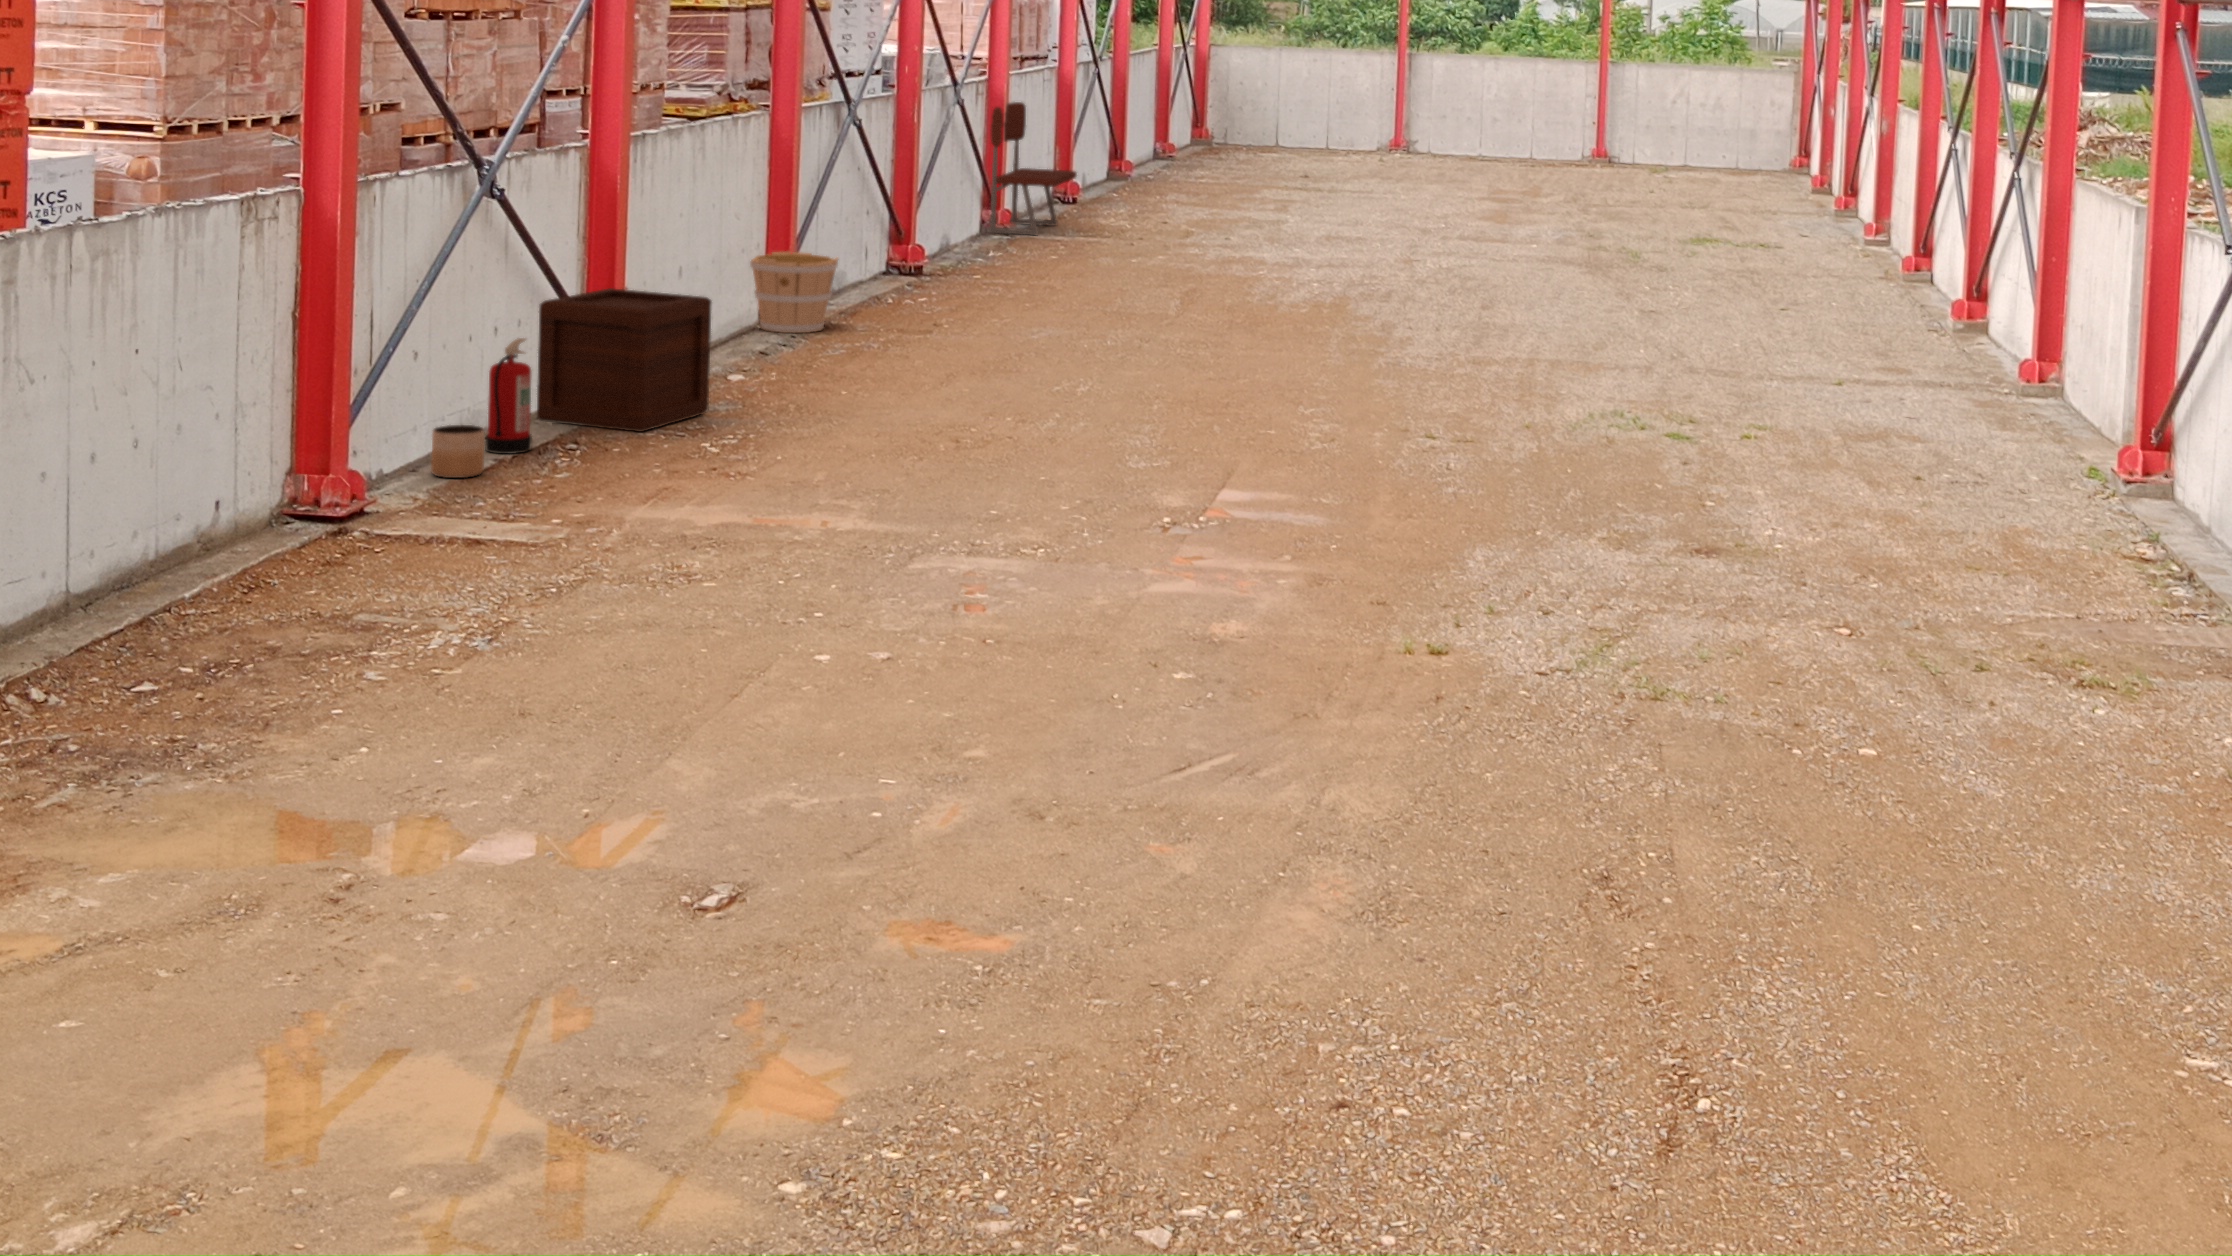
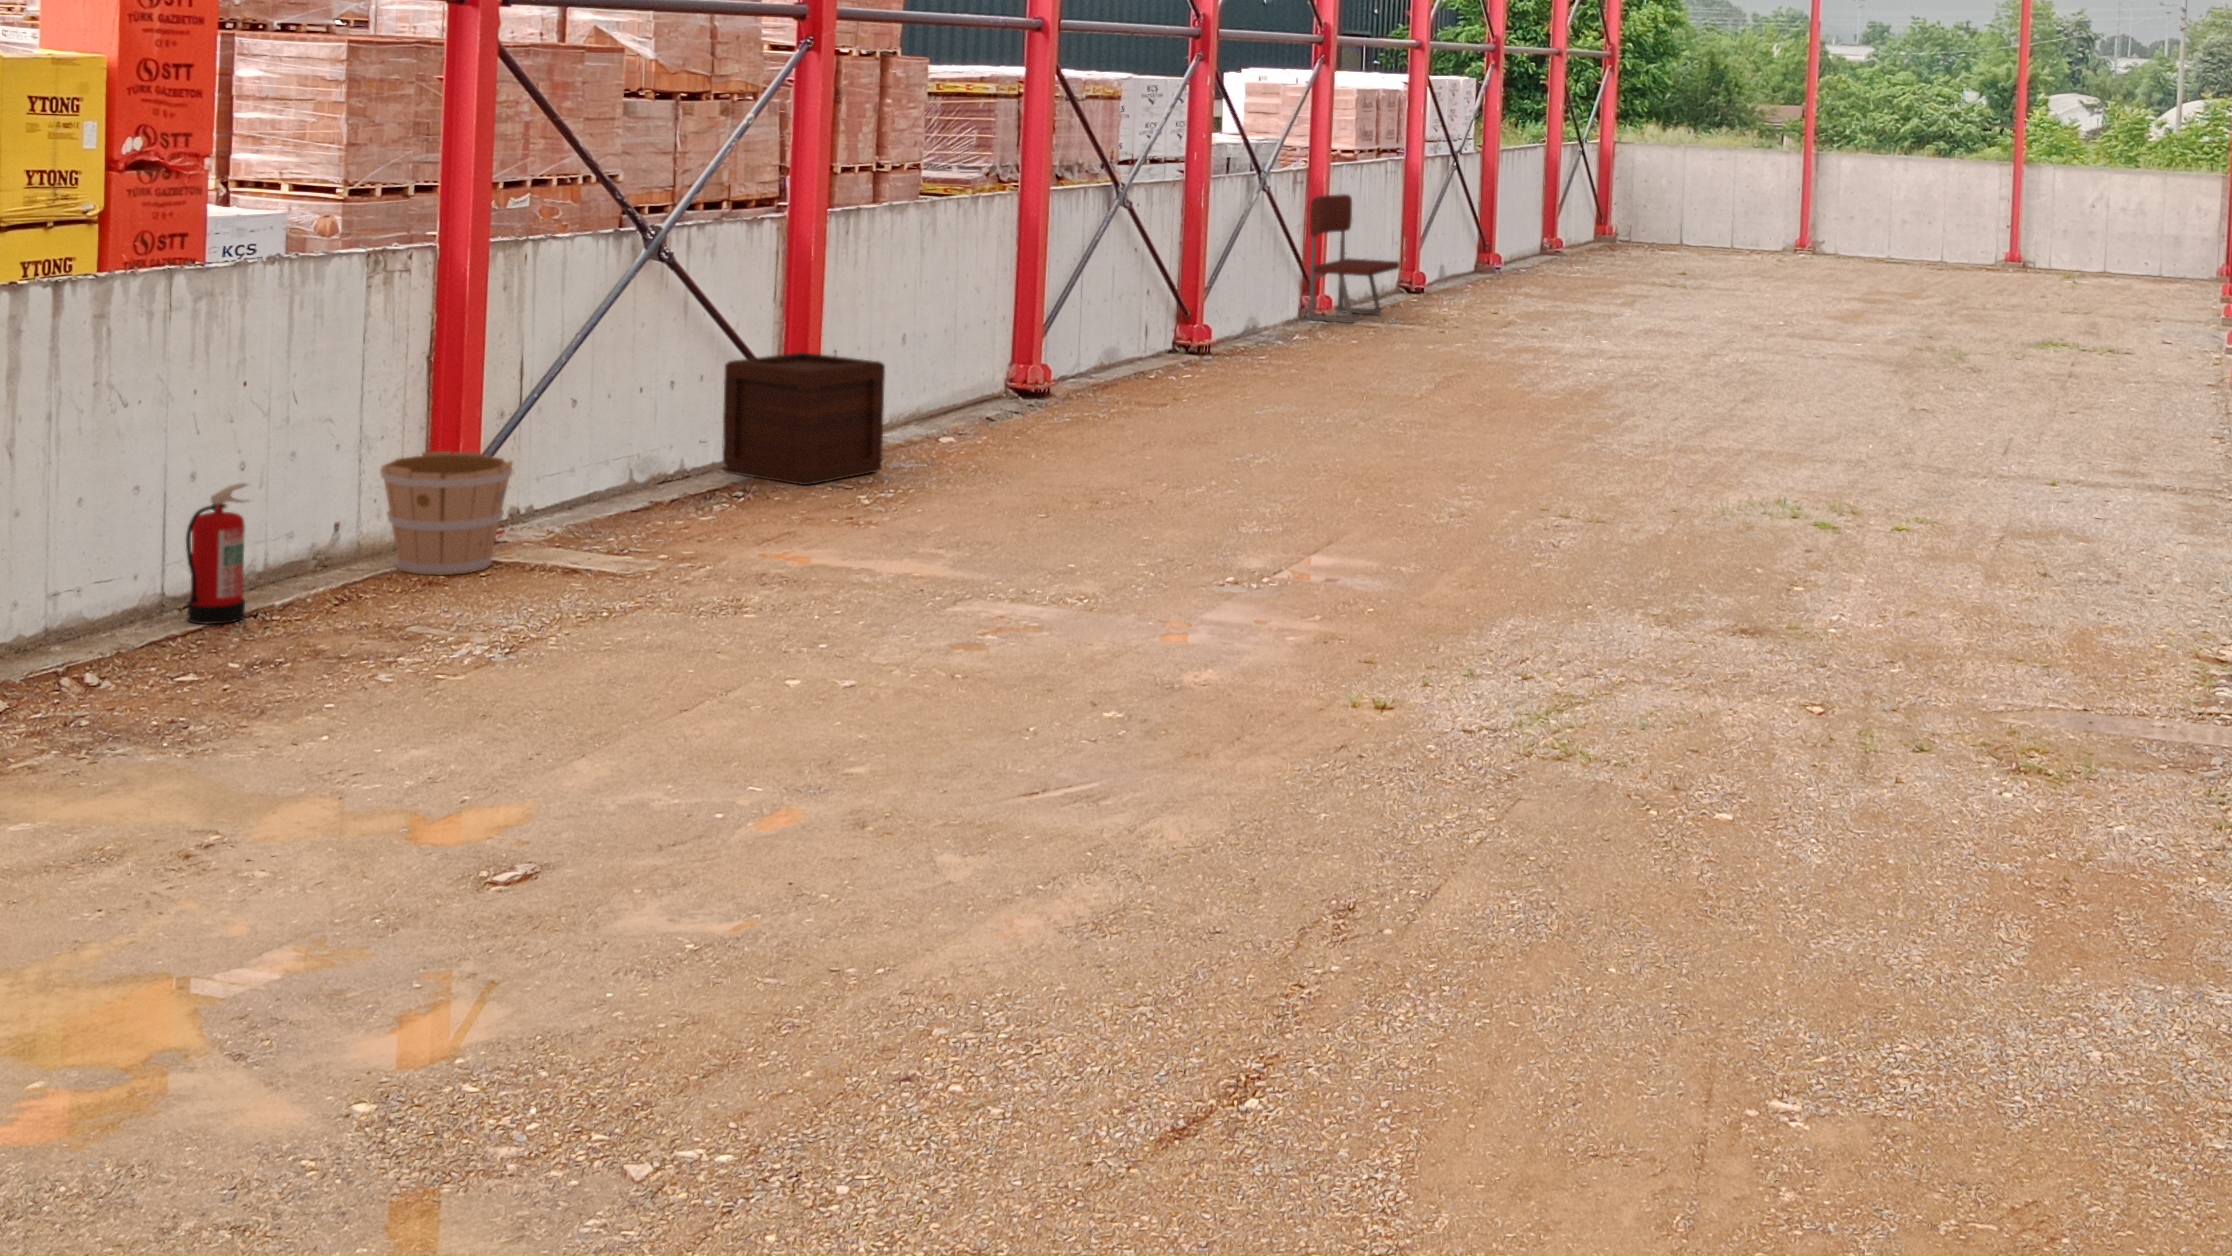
wooden bucket: present [750,252,838,333] -> present [380,451,513,575]
fire extinguisher: present [486,338,532,454] -> present [186,483,247,624]
planter: present [431,425,484,478] -> none [584,470,632,518]

